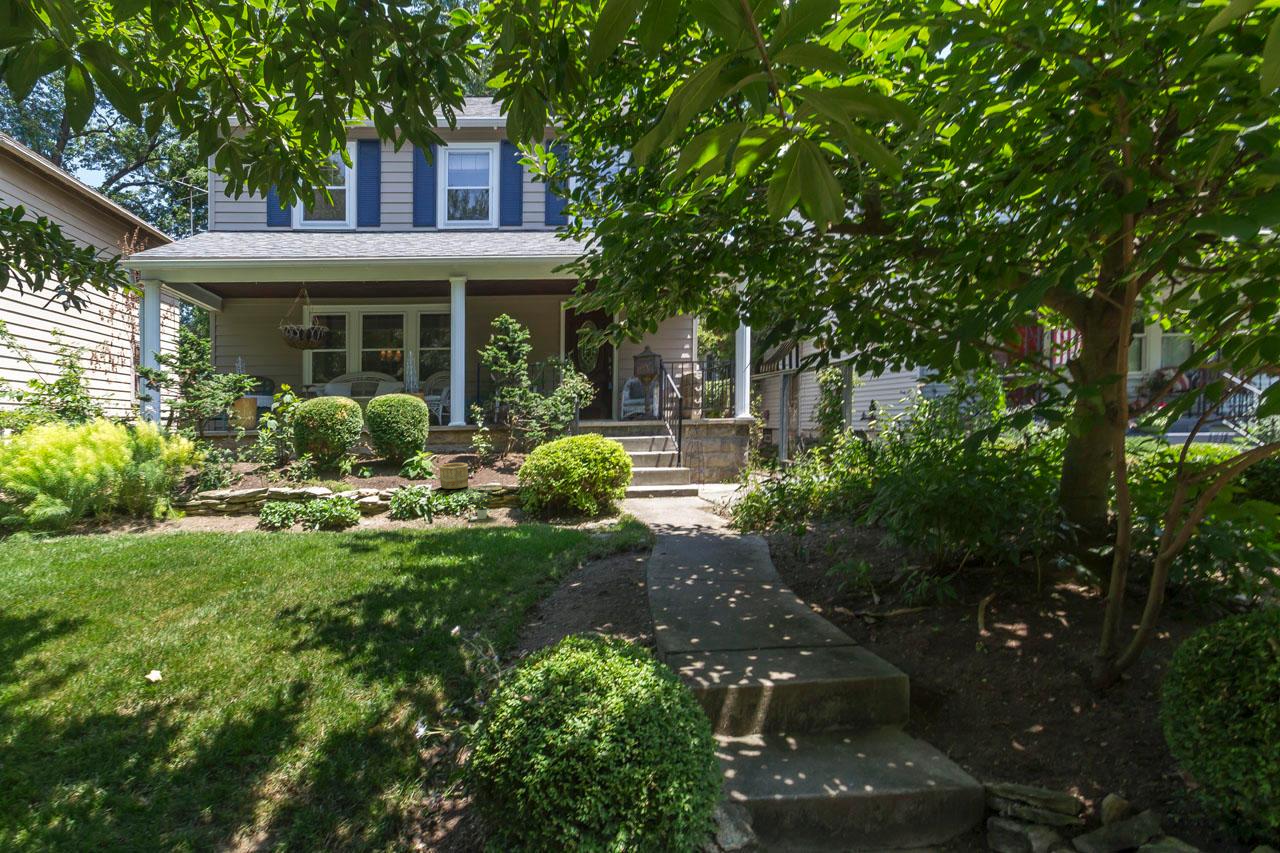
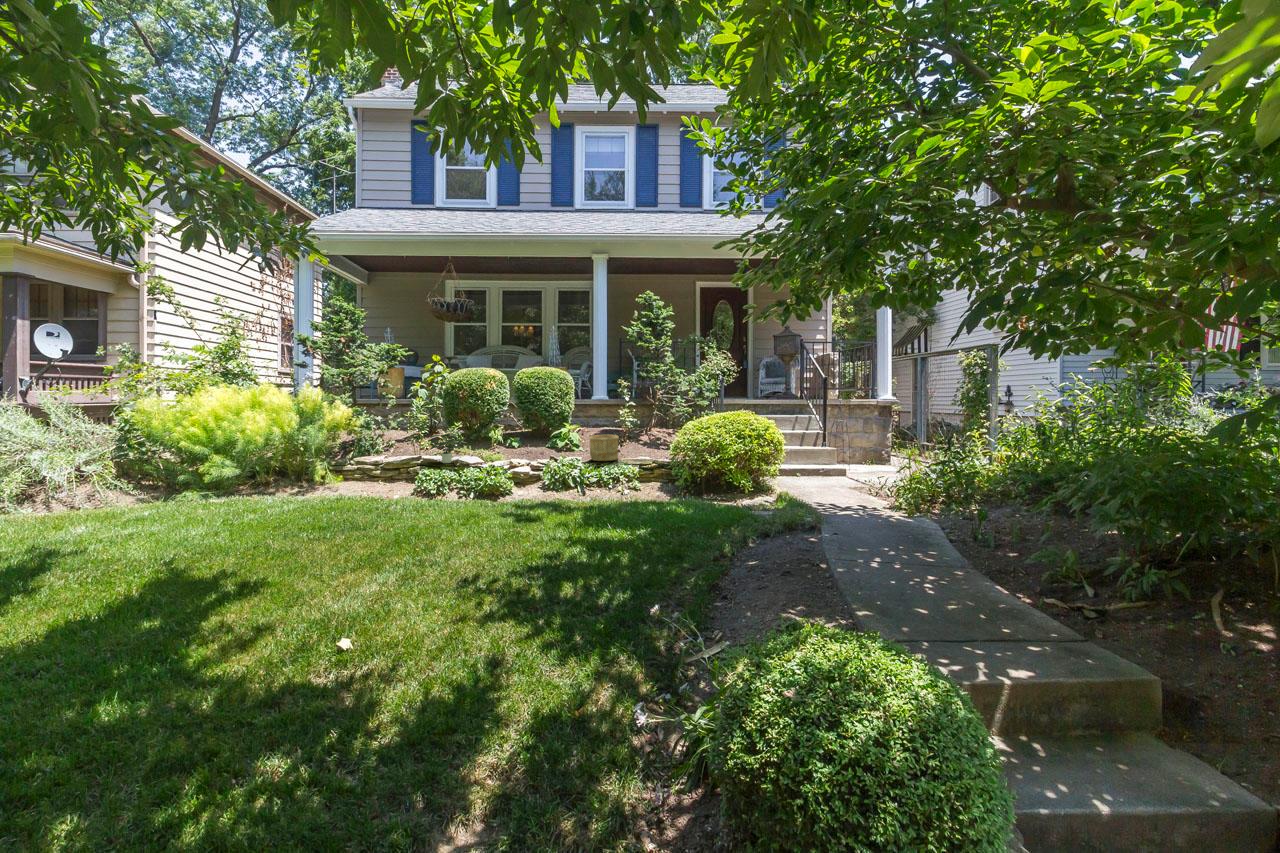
potted plant: present [466,487,493,519] -> present [430,431,460,463]

